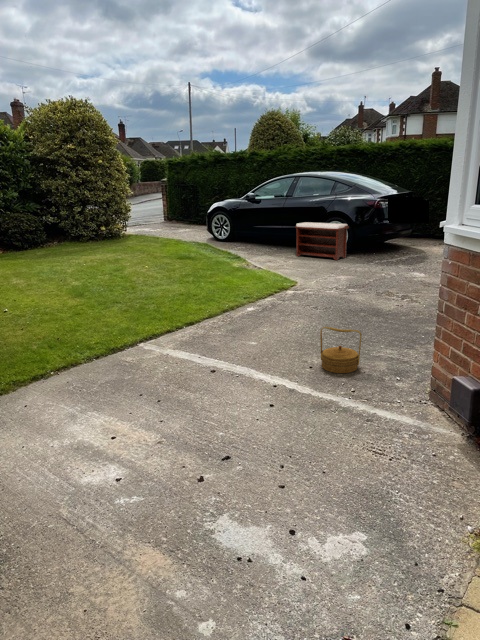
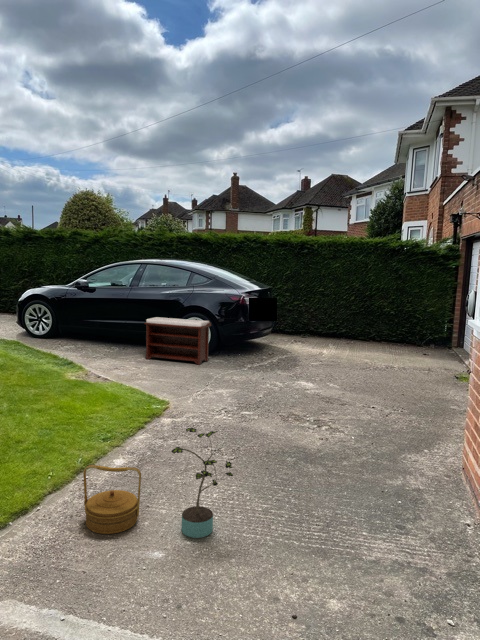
potted plant: none [262,278,299,340] -> present [172,428,233,538]
basket: present [320,327,362,373] -> present [83,465,141,534]

